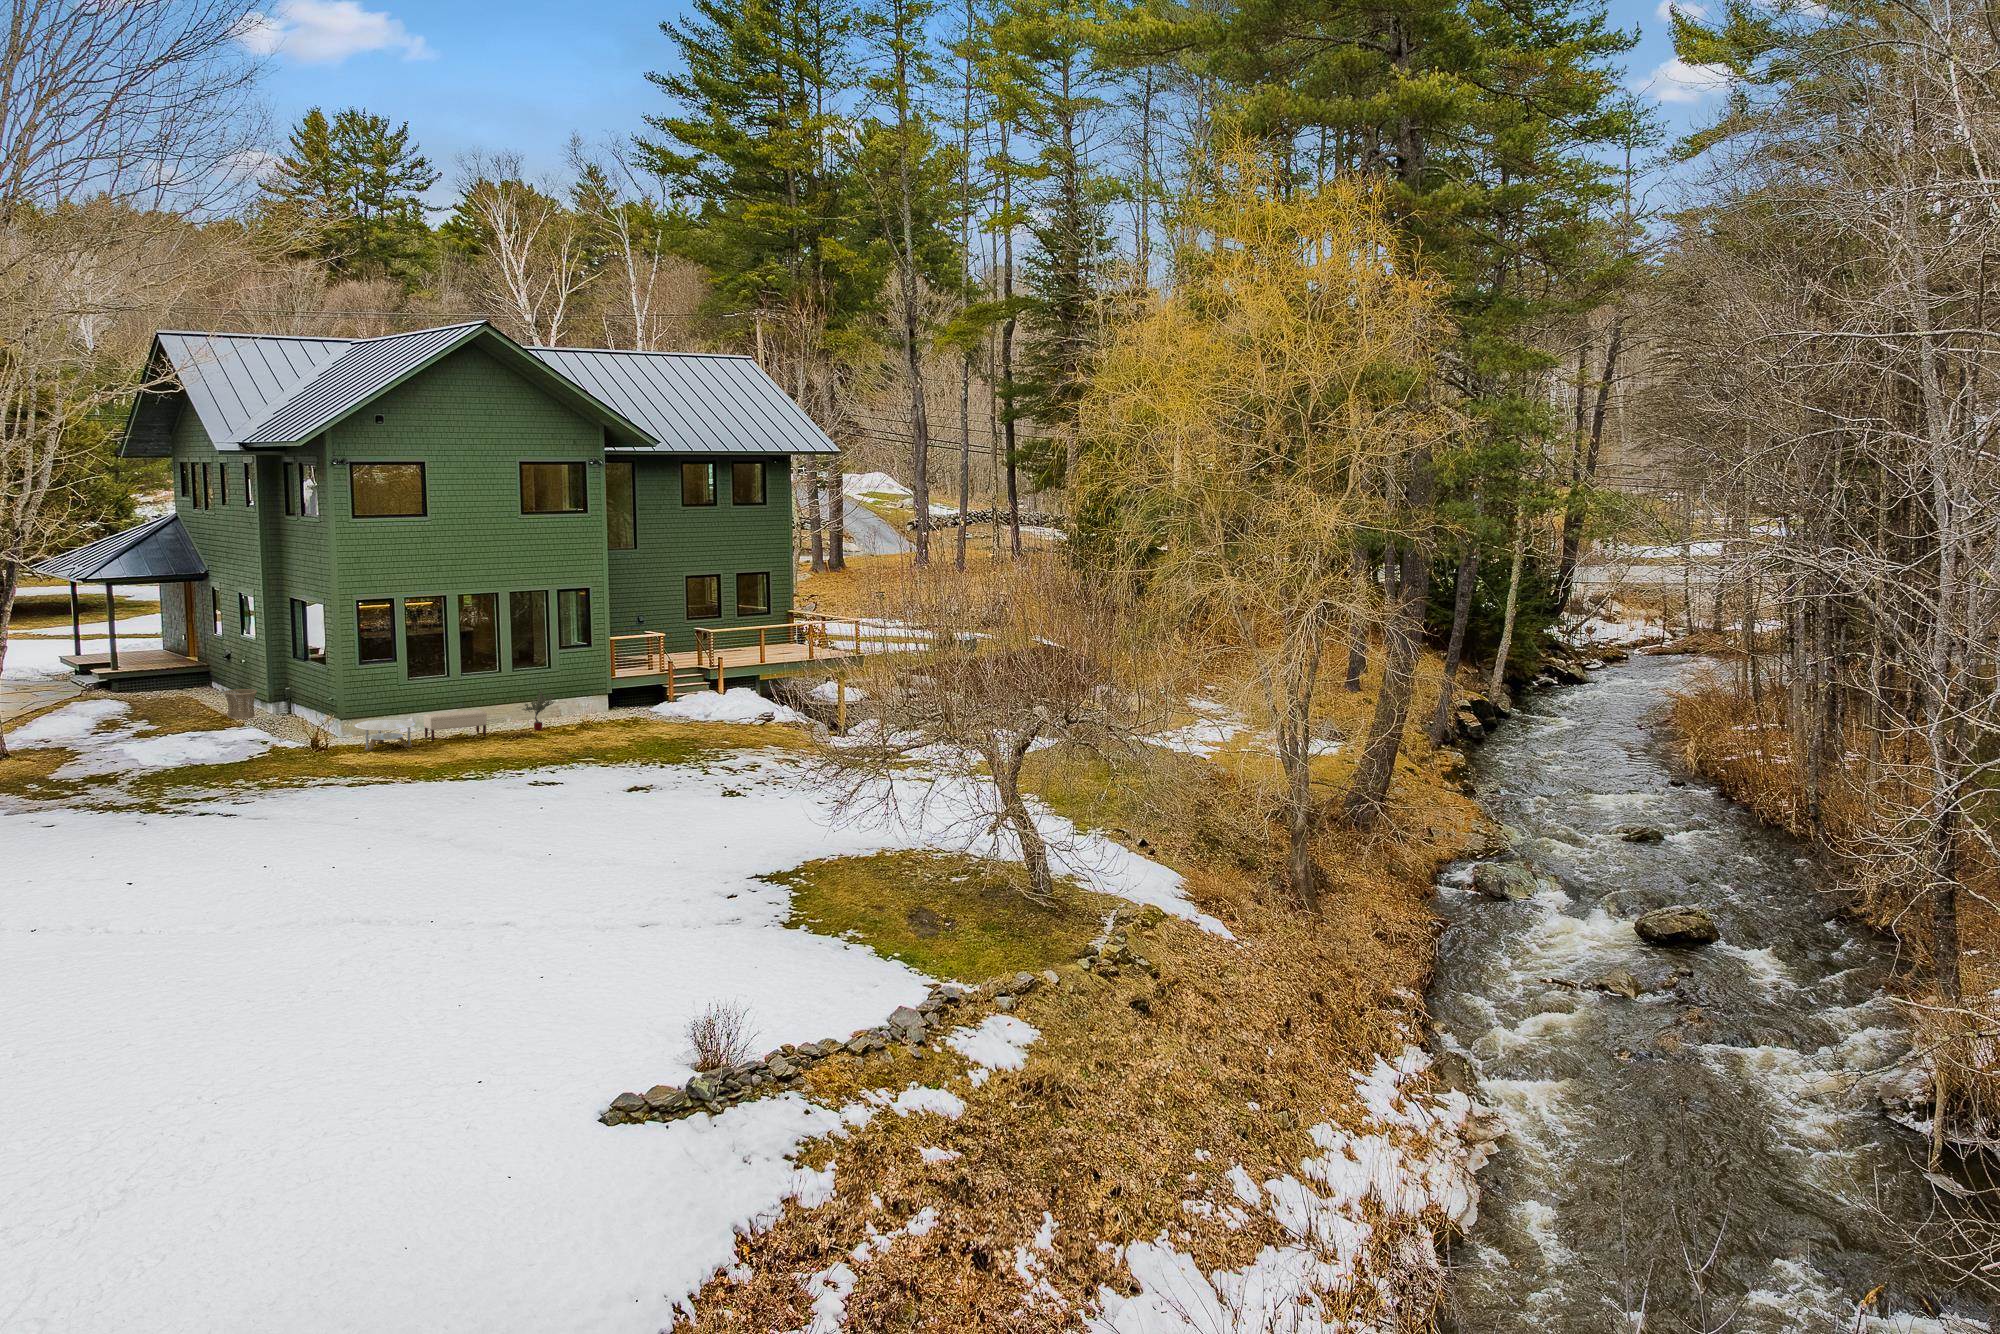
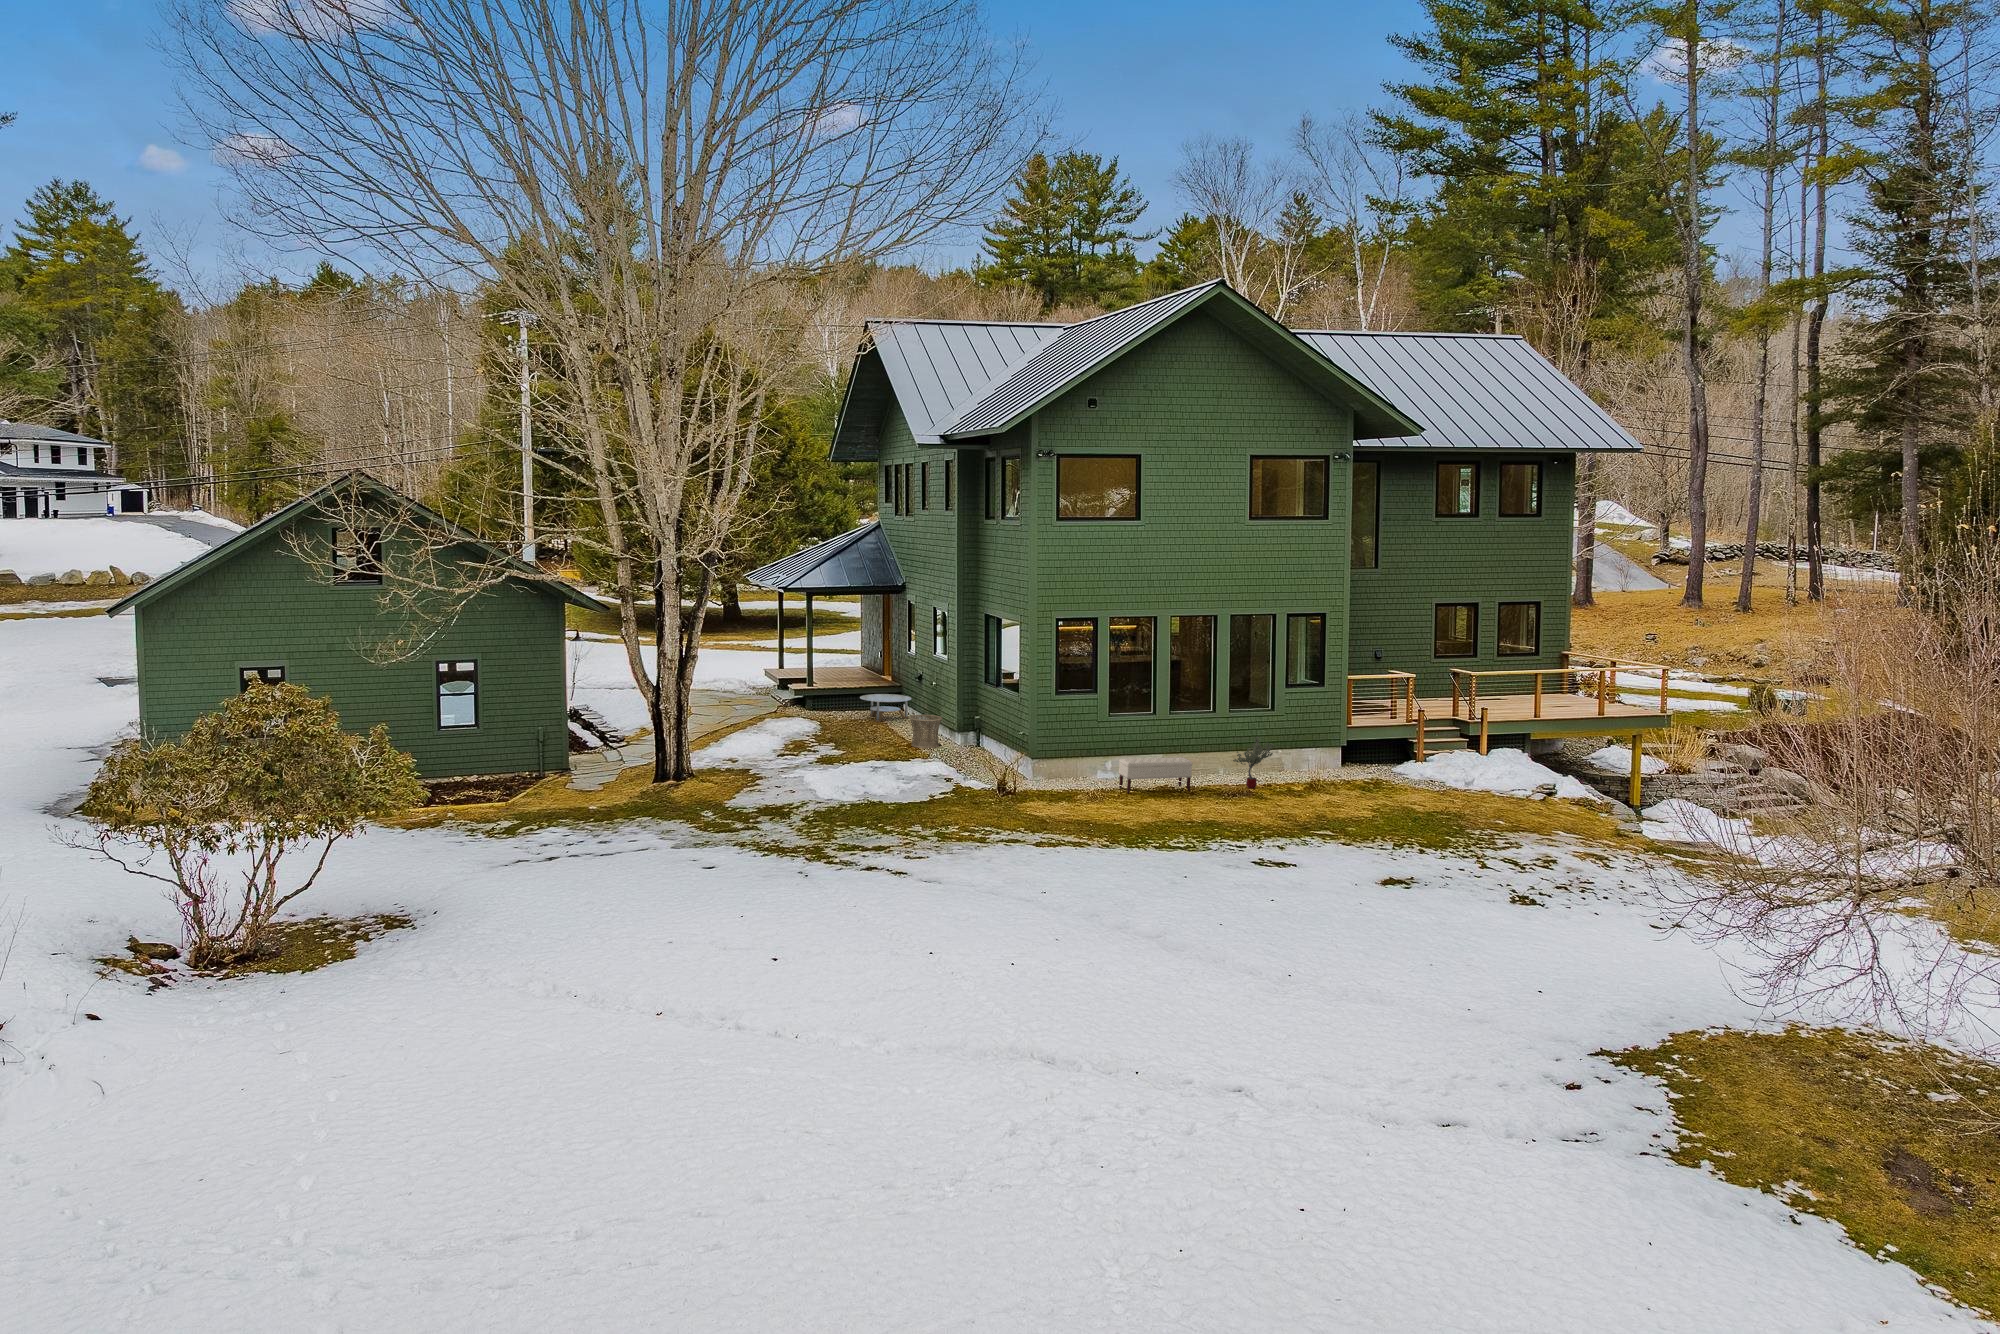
round table: present [355,719,415,751] -> present [860,694,912,722]

